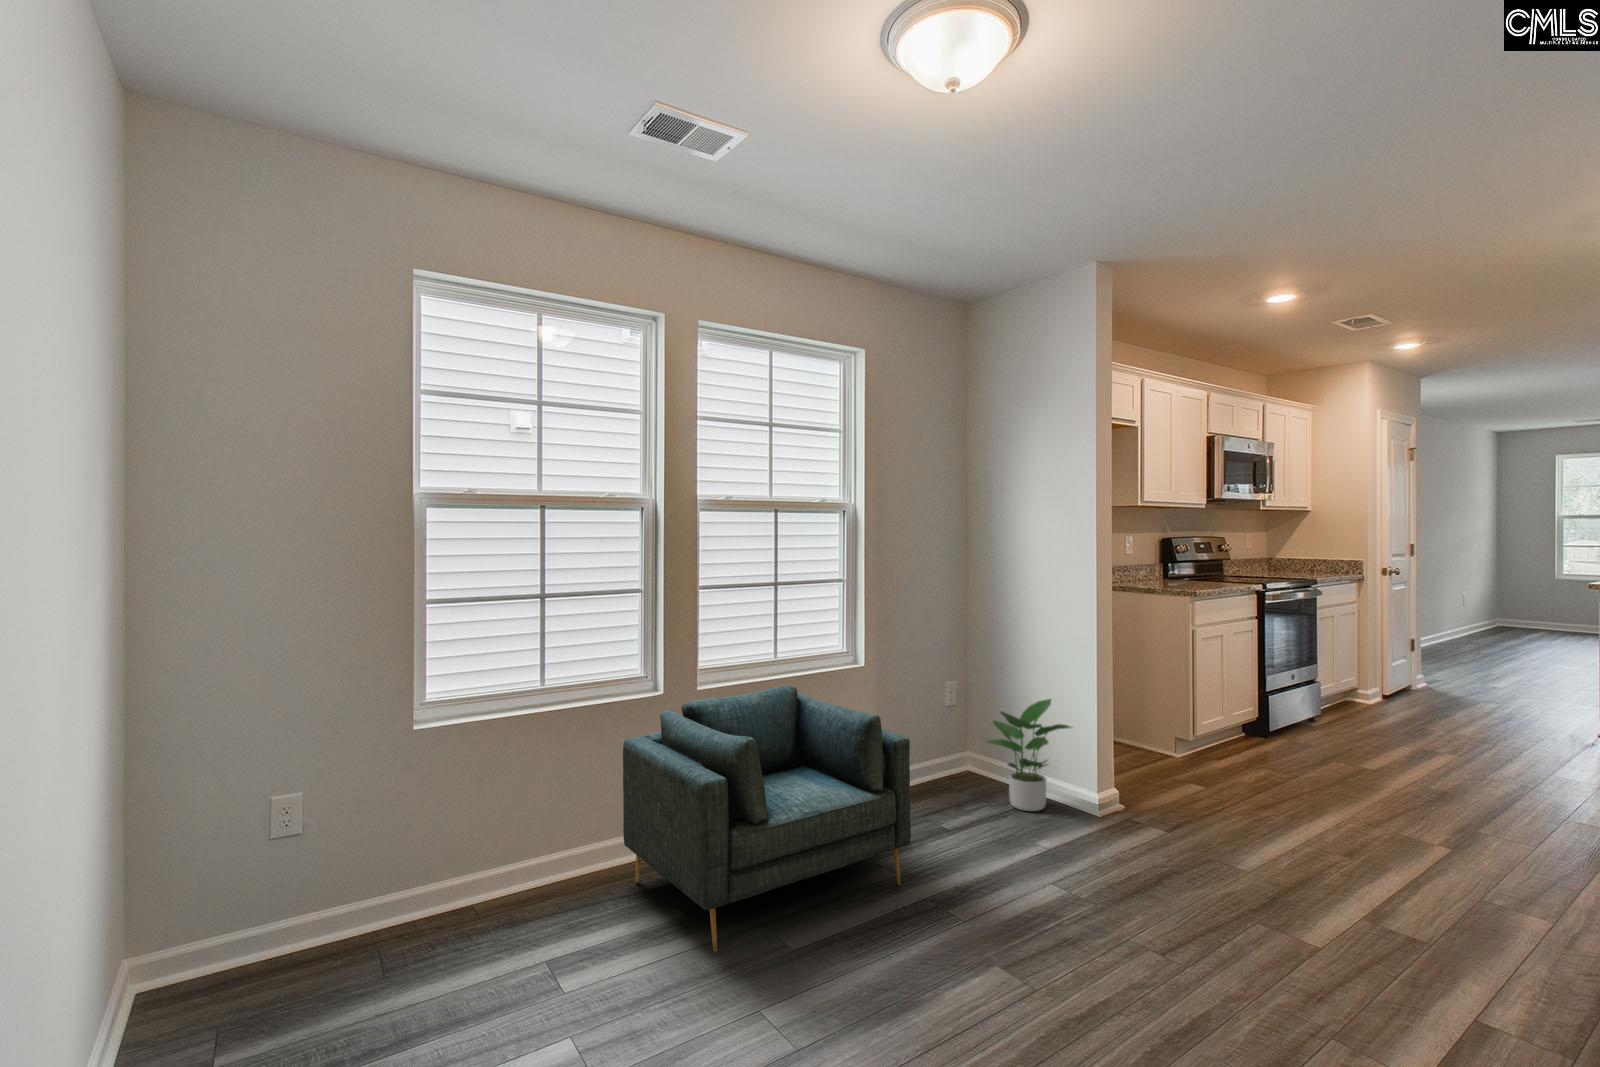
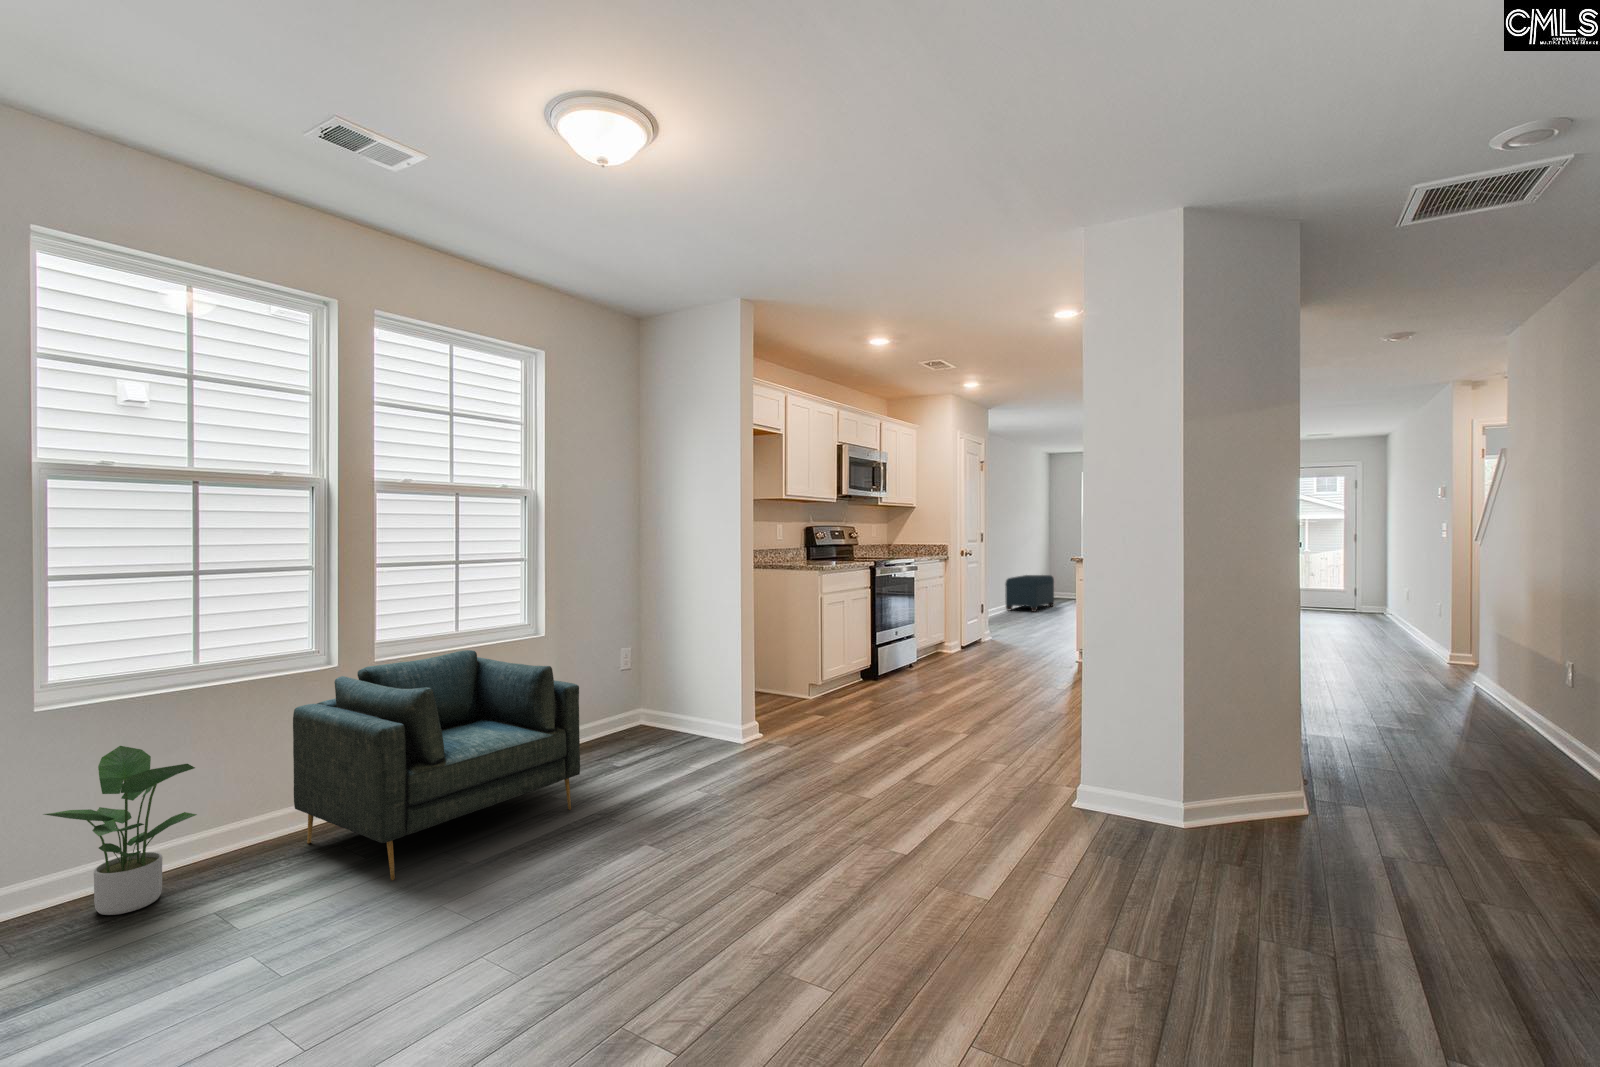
bench: none [1437,598,1518,650] -> present [1005,575,1054,612]
potted plant: present [987,699,1071,811] -> present [44,746,197,915]

